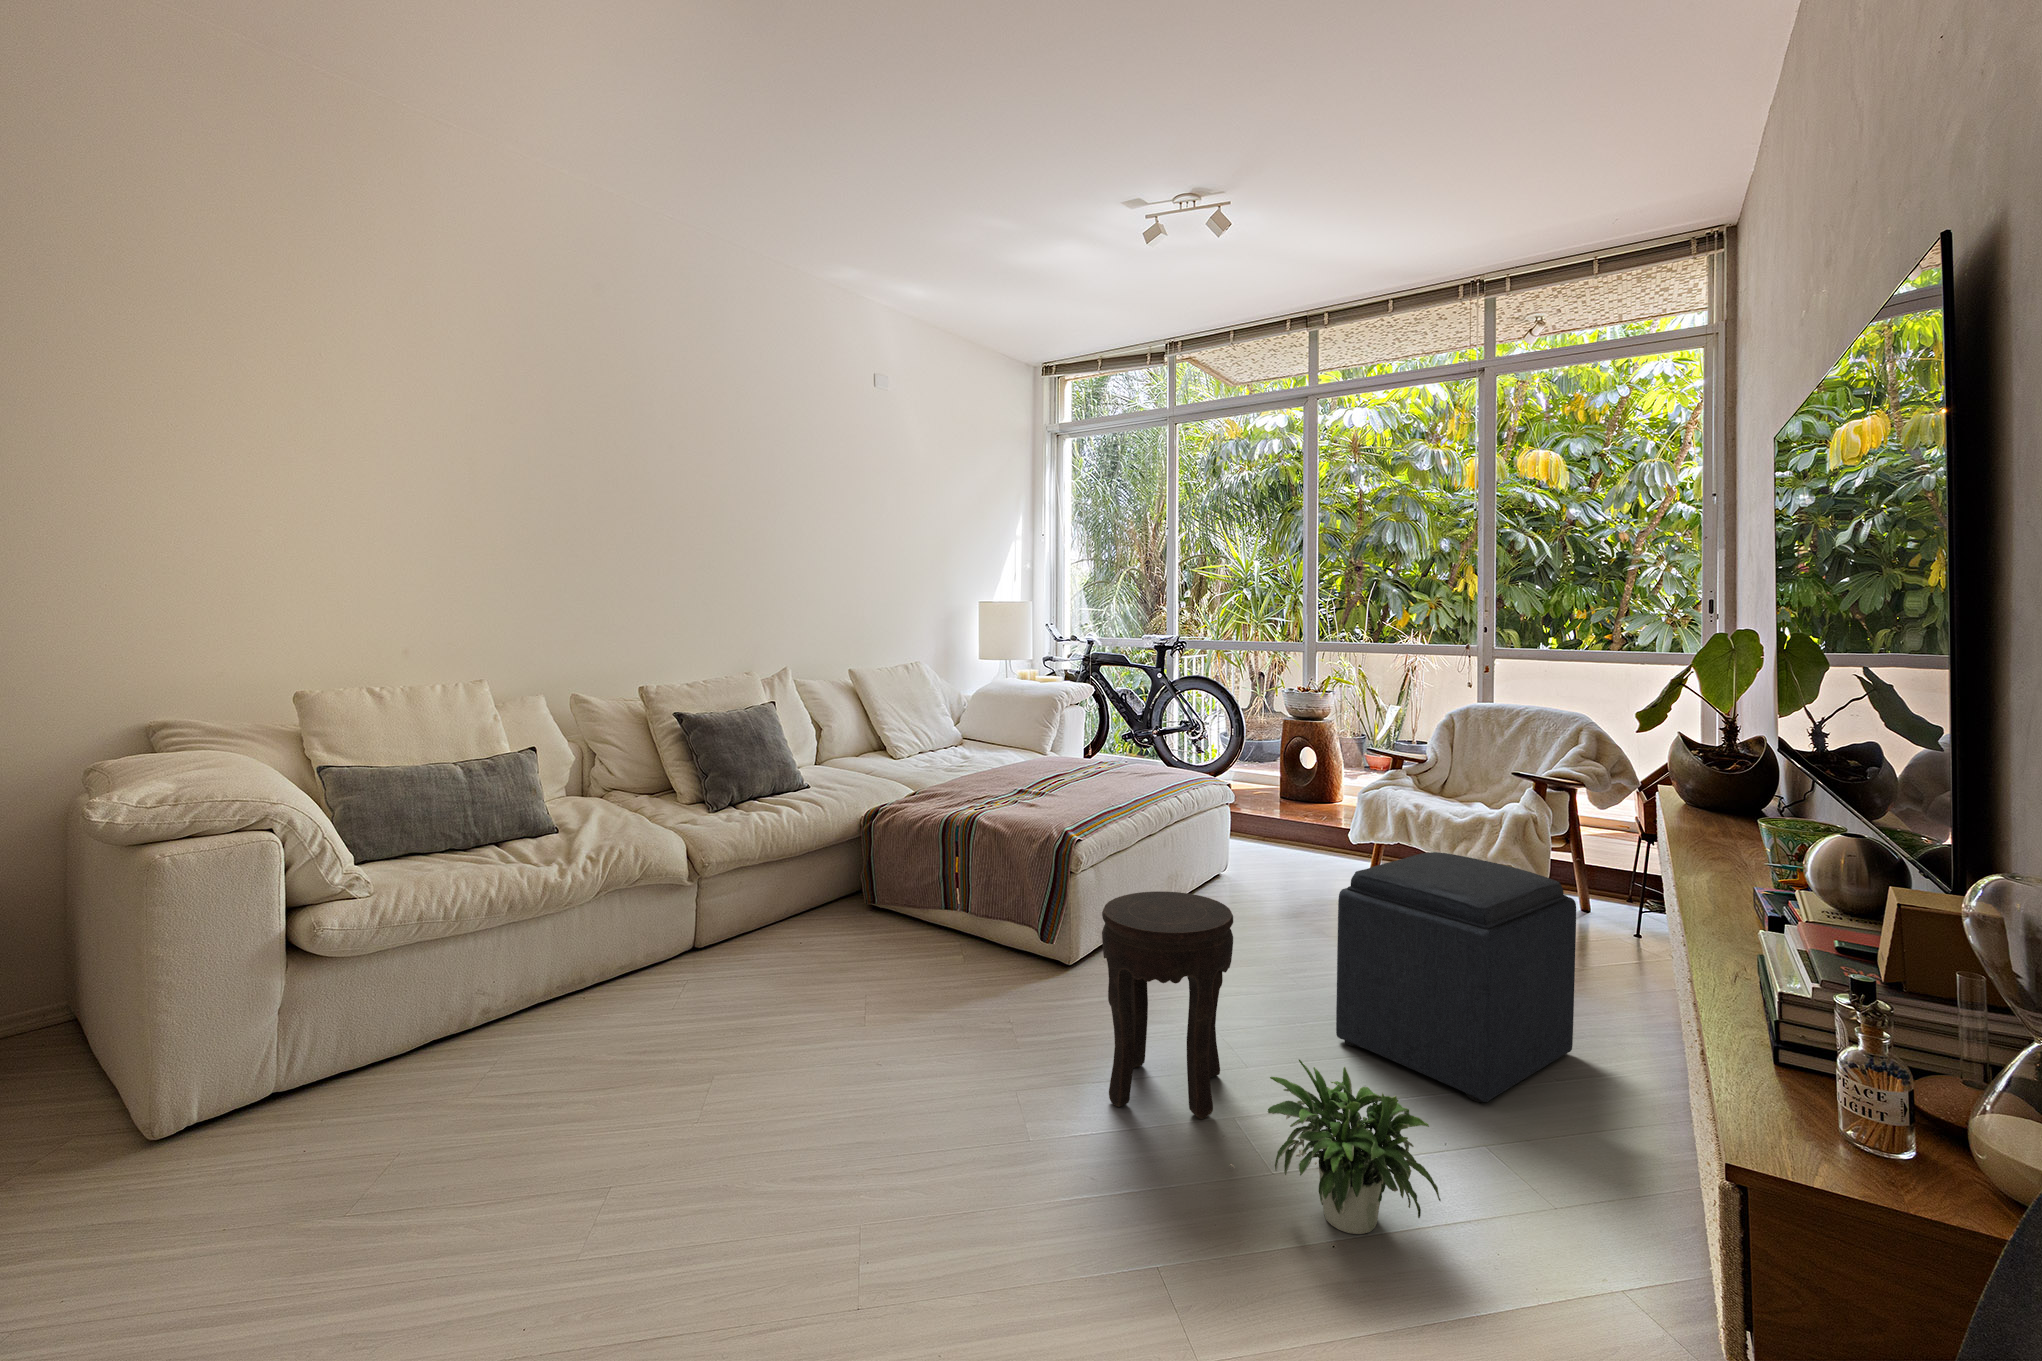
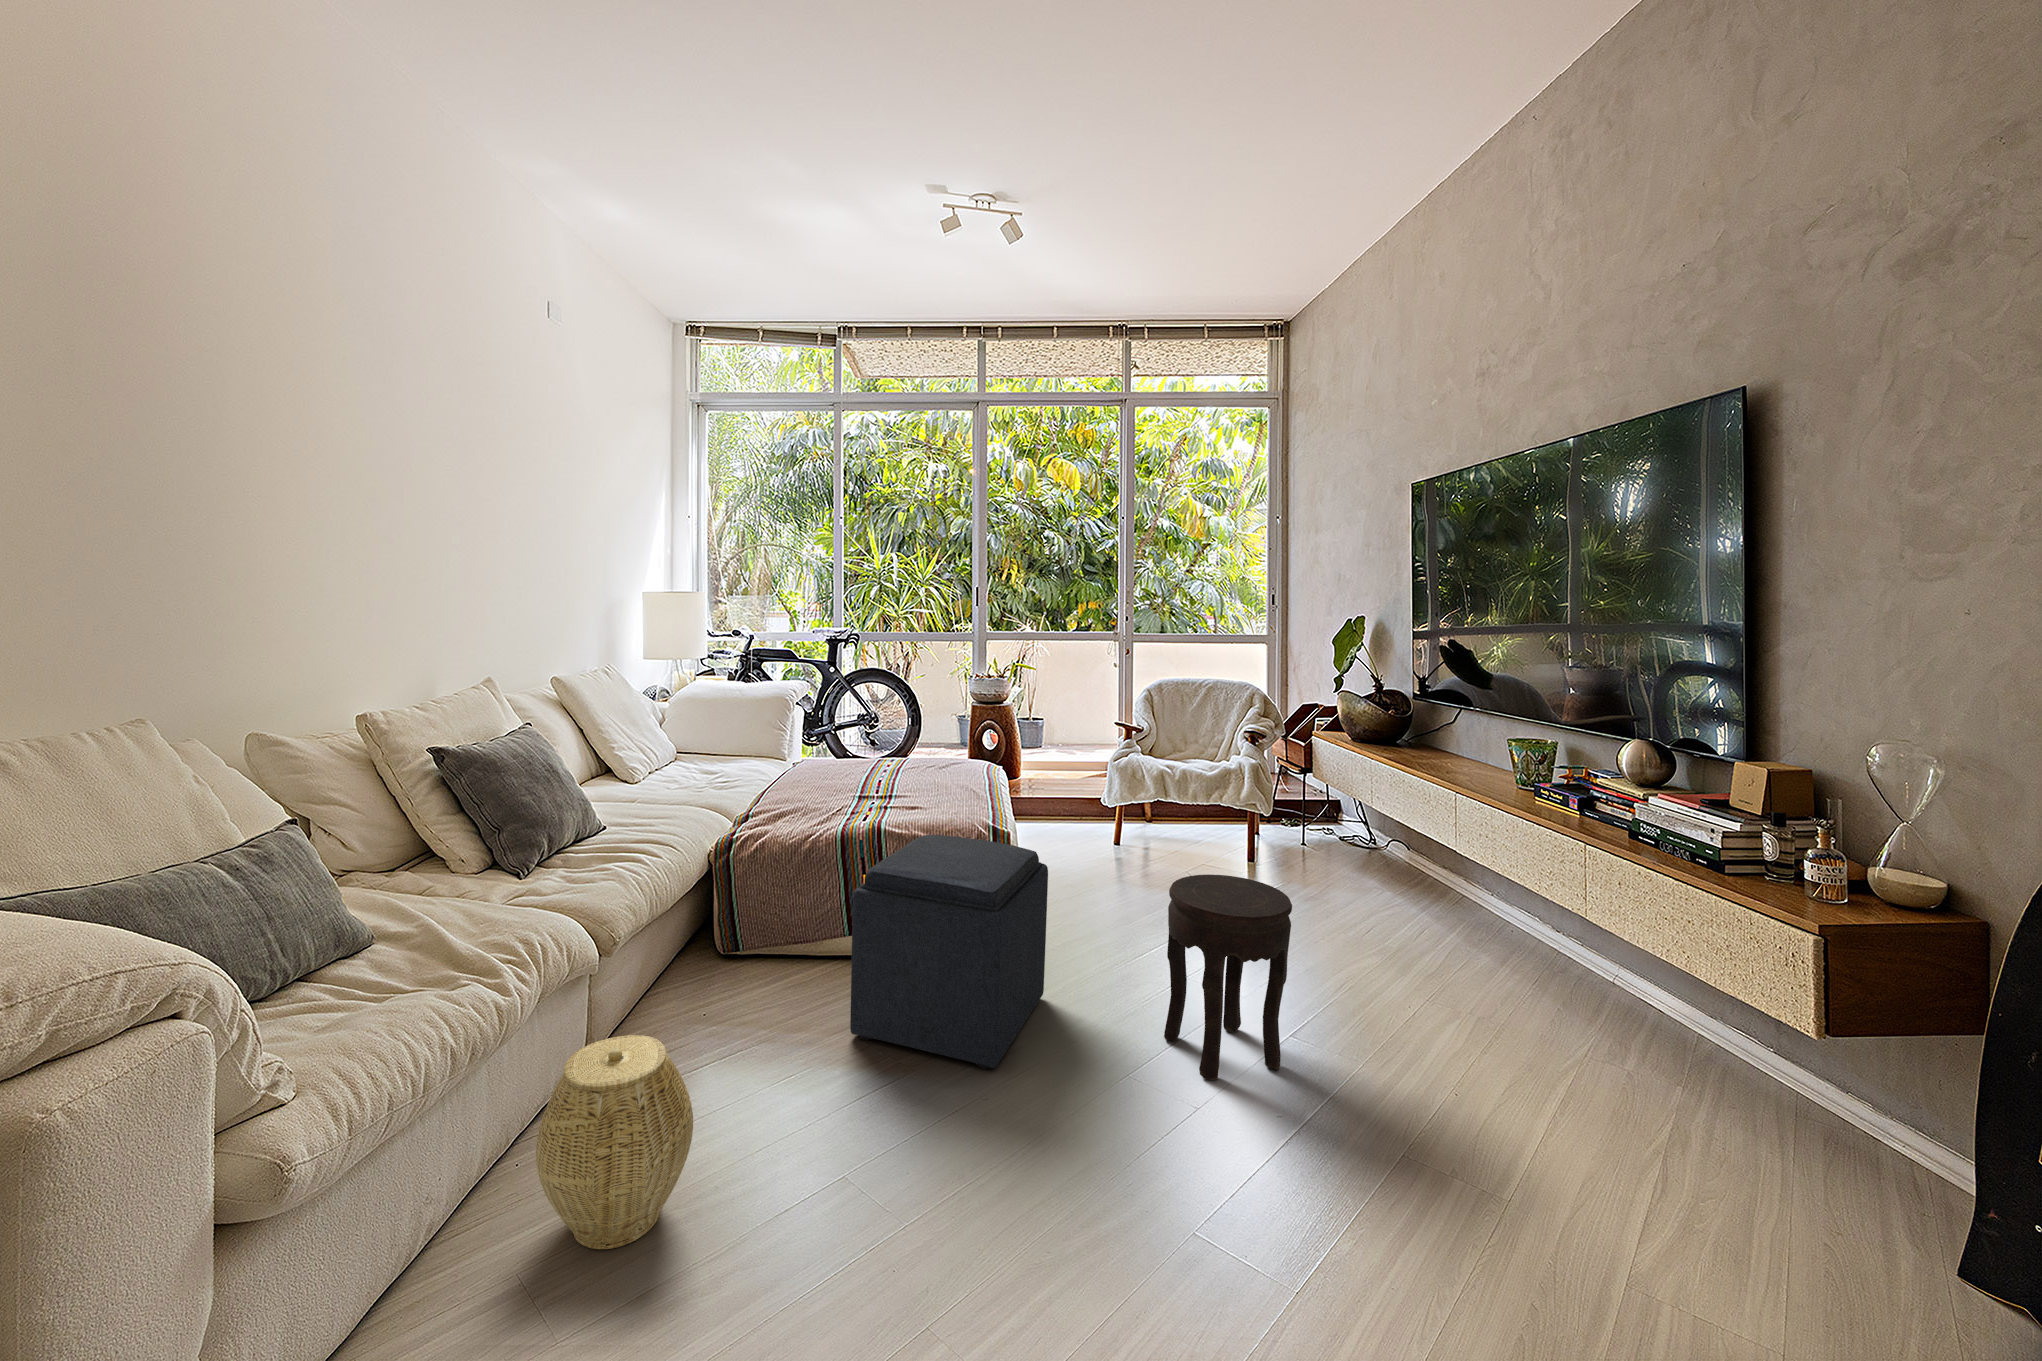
ottoman: present [1336,852,1576,1102] -> present [850,835,1048,1069]
woven basket: none [524,922,643,1068] -> present [536,1035,693,1249]
potted plant: present [1229,1060,1441,1234] -> none [1350,996,1535,1125]

